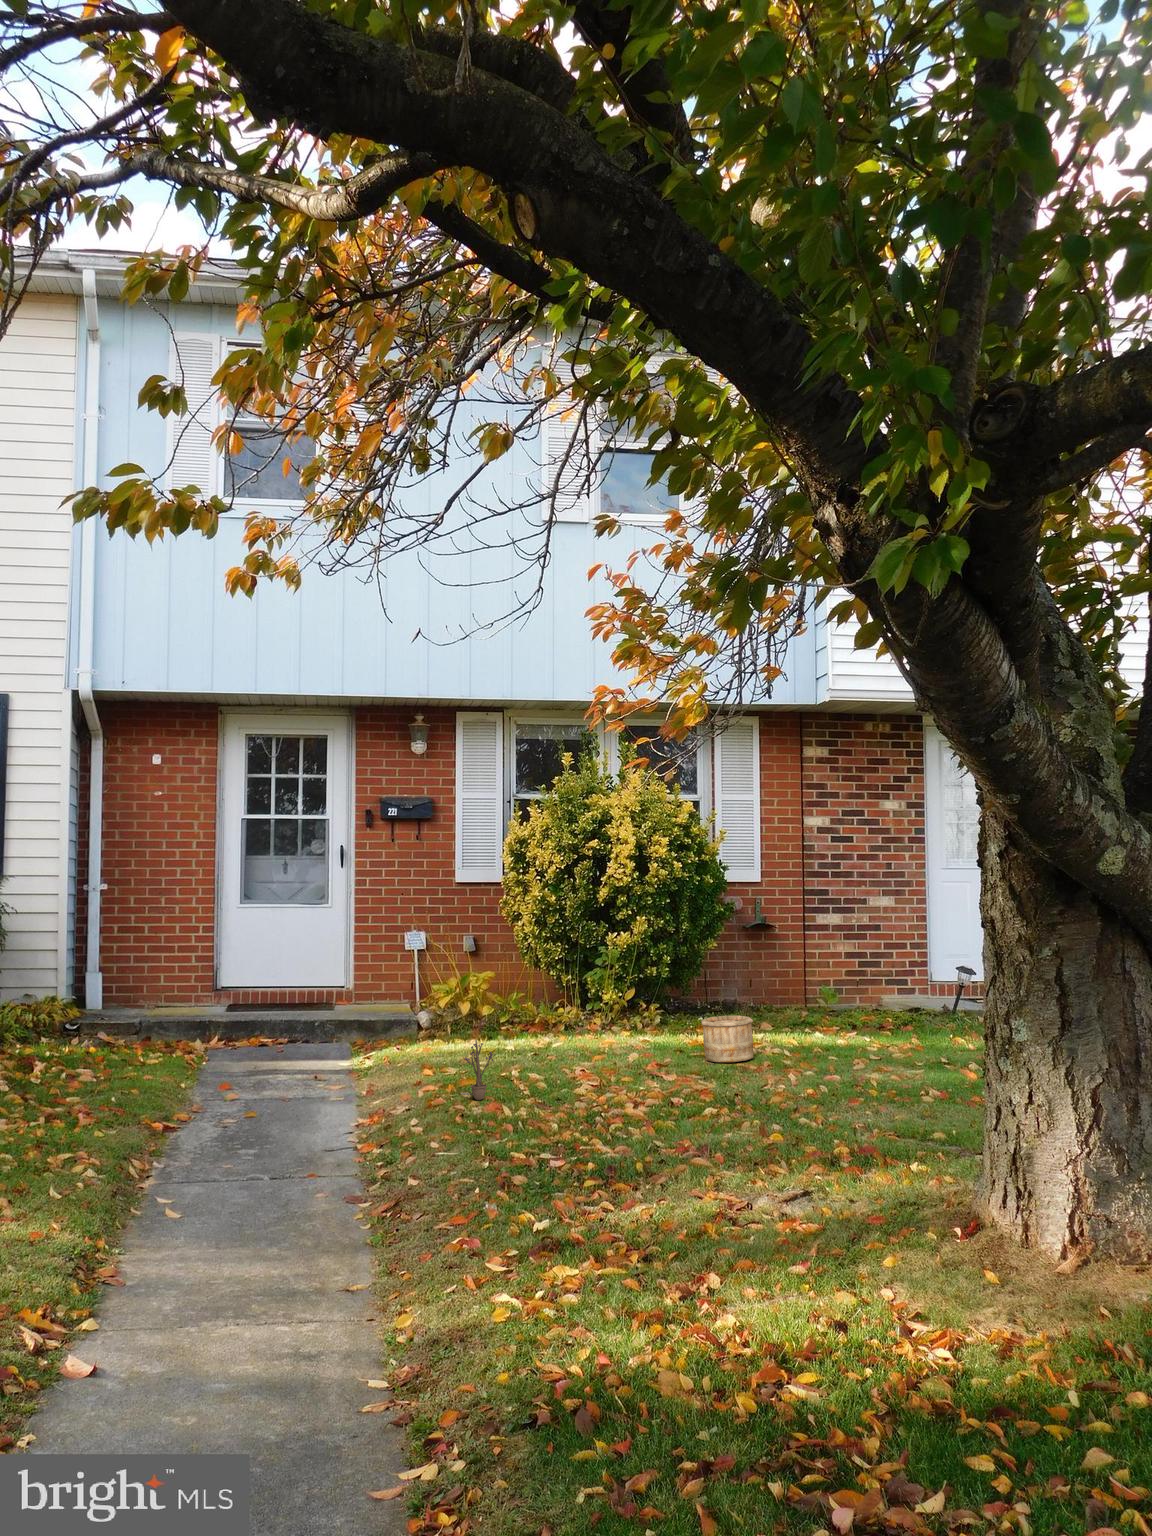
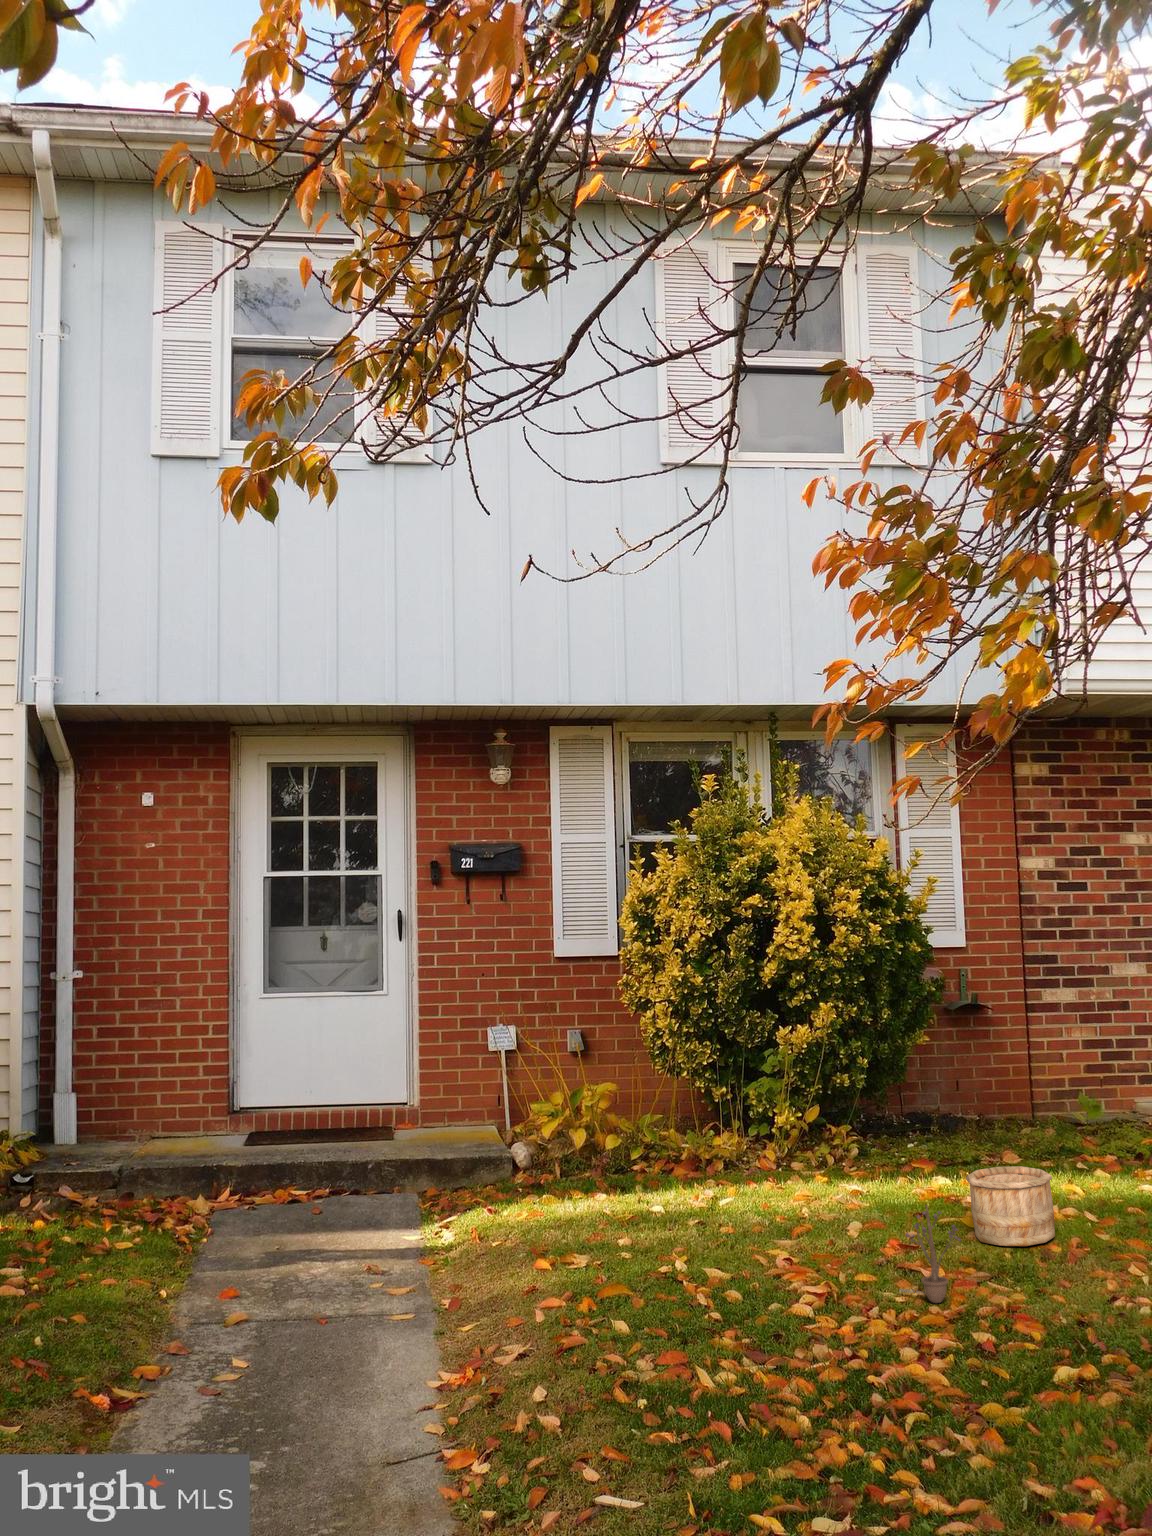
decorative plant: present [461,1040,493,1100] -> present [899,1205,961,1303]

